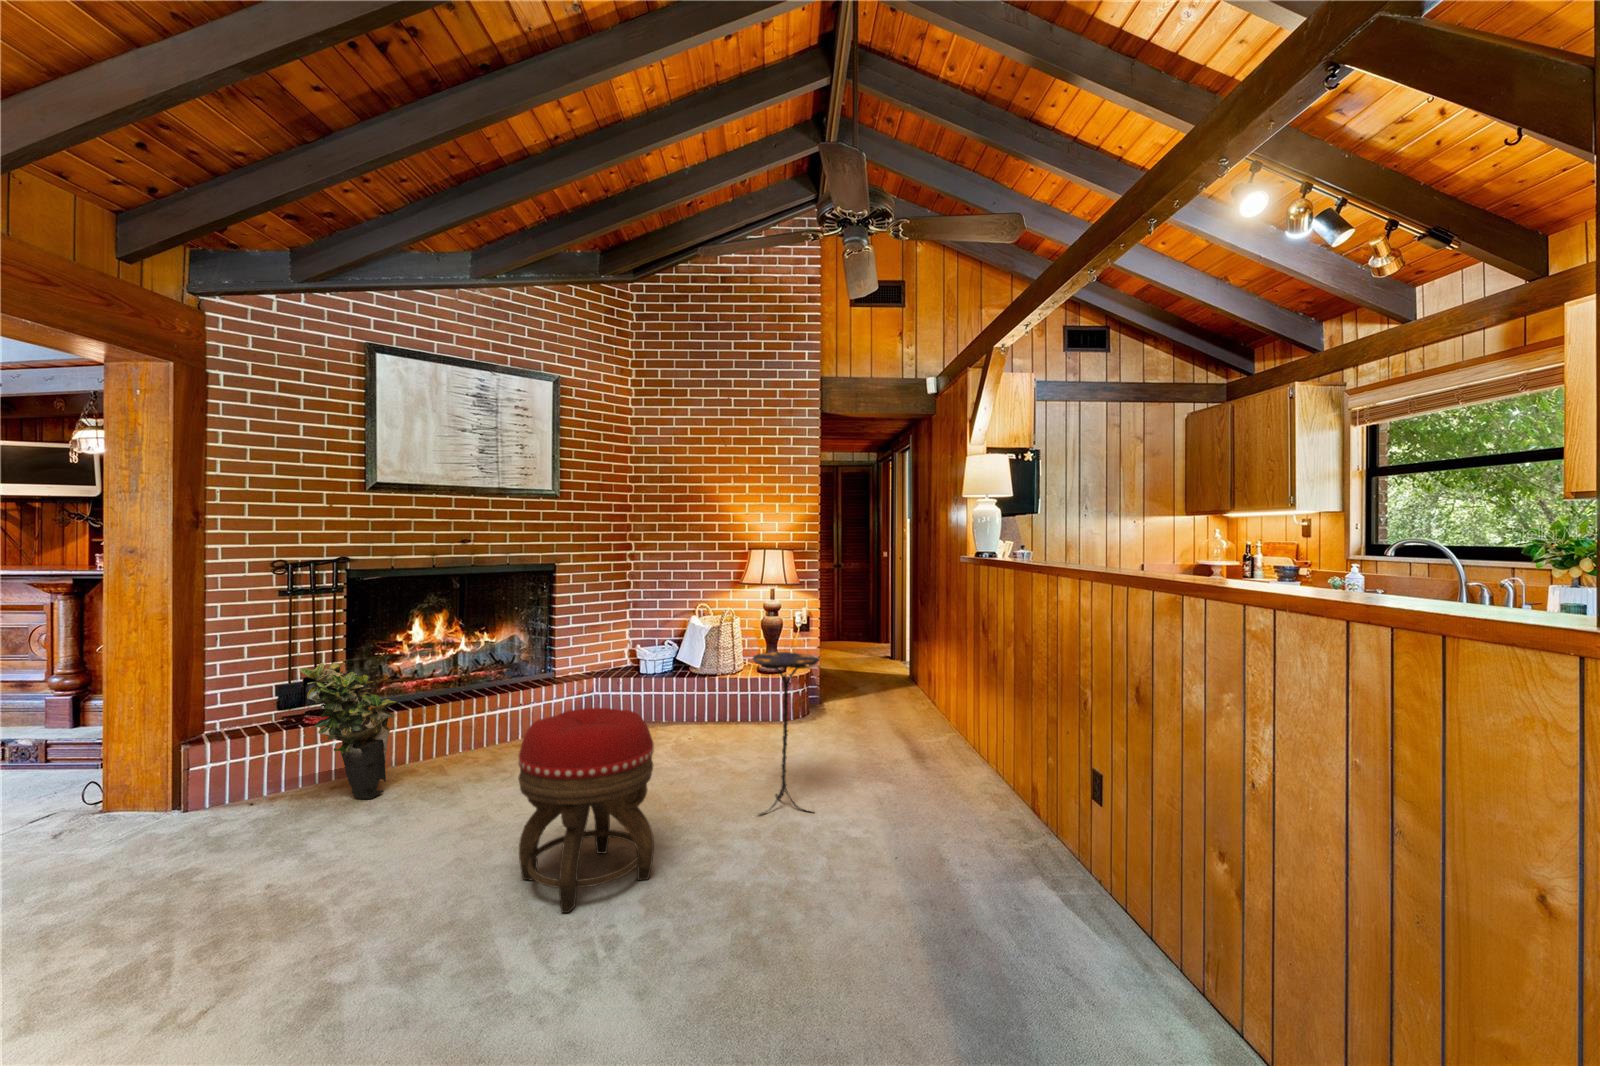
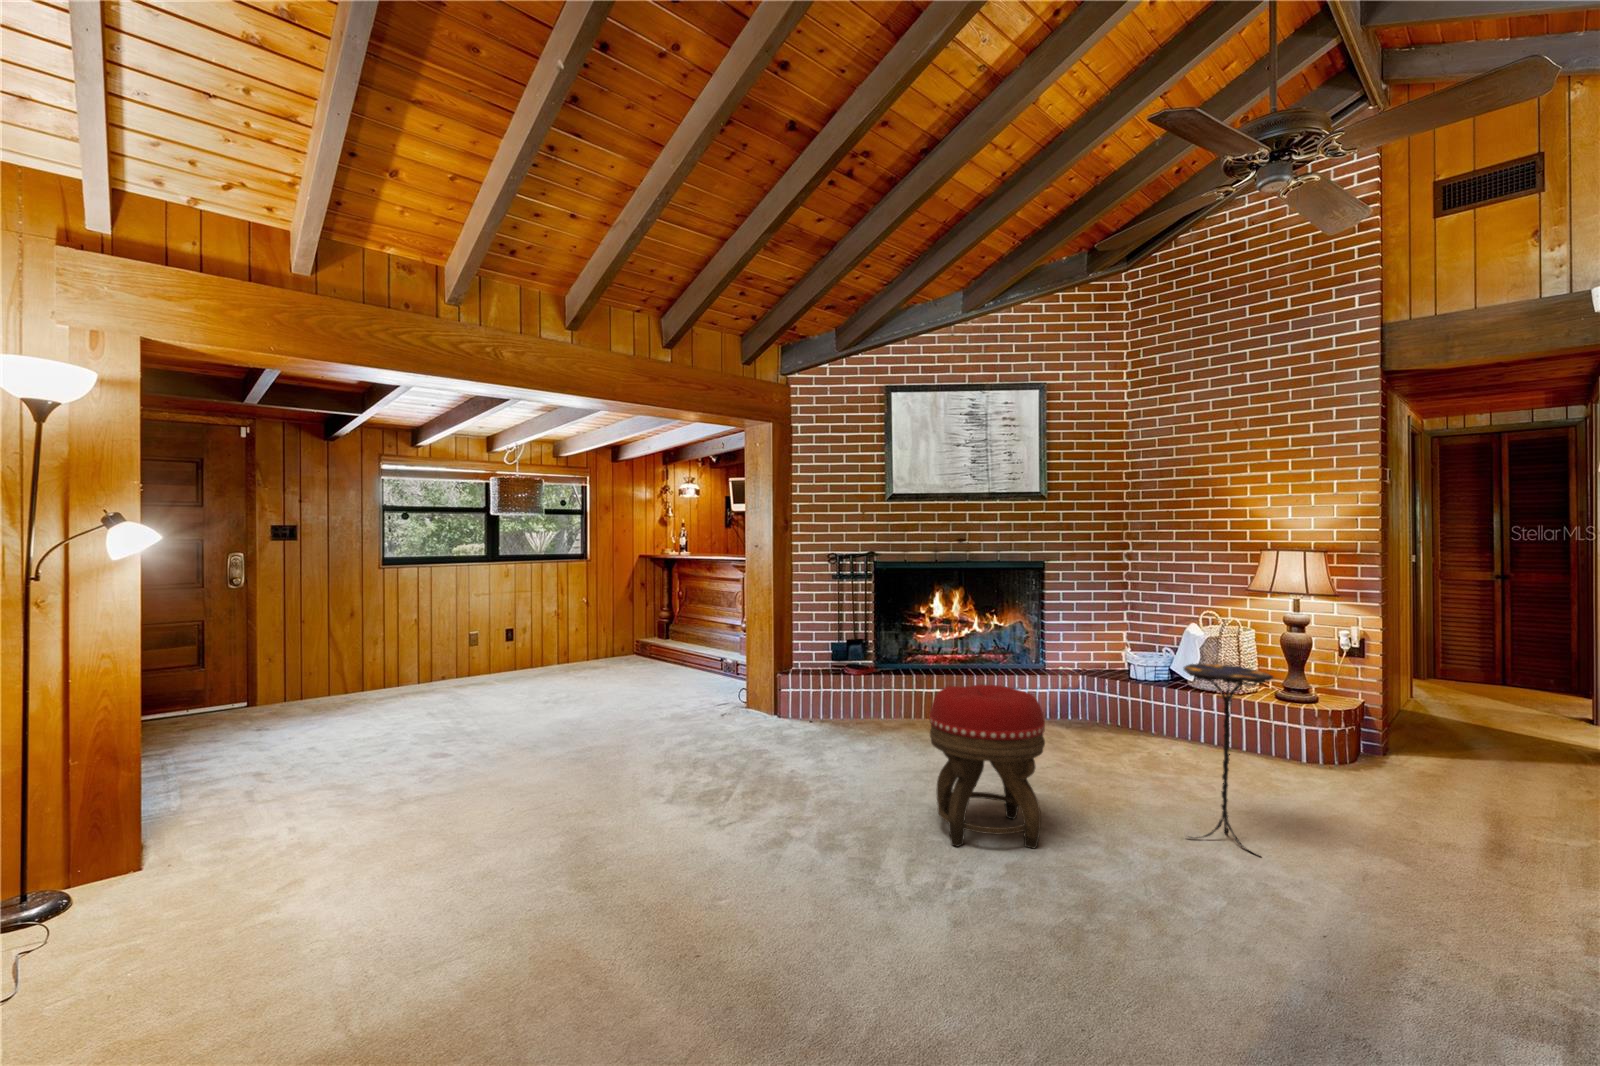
potted plant: present [300,660,396,799] -> none [838,628,896,736]

